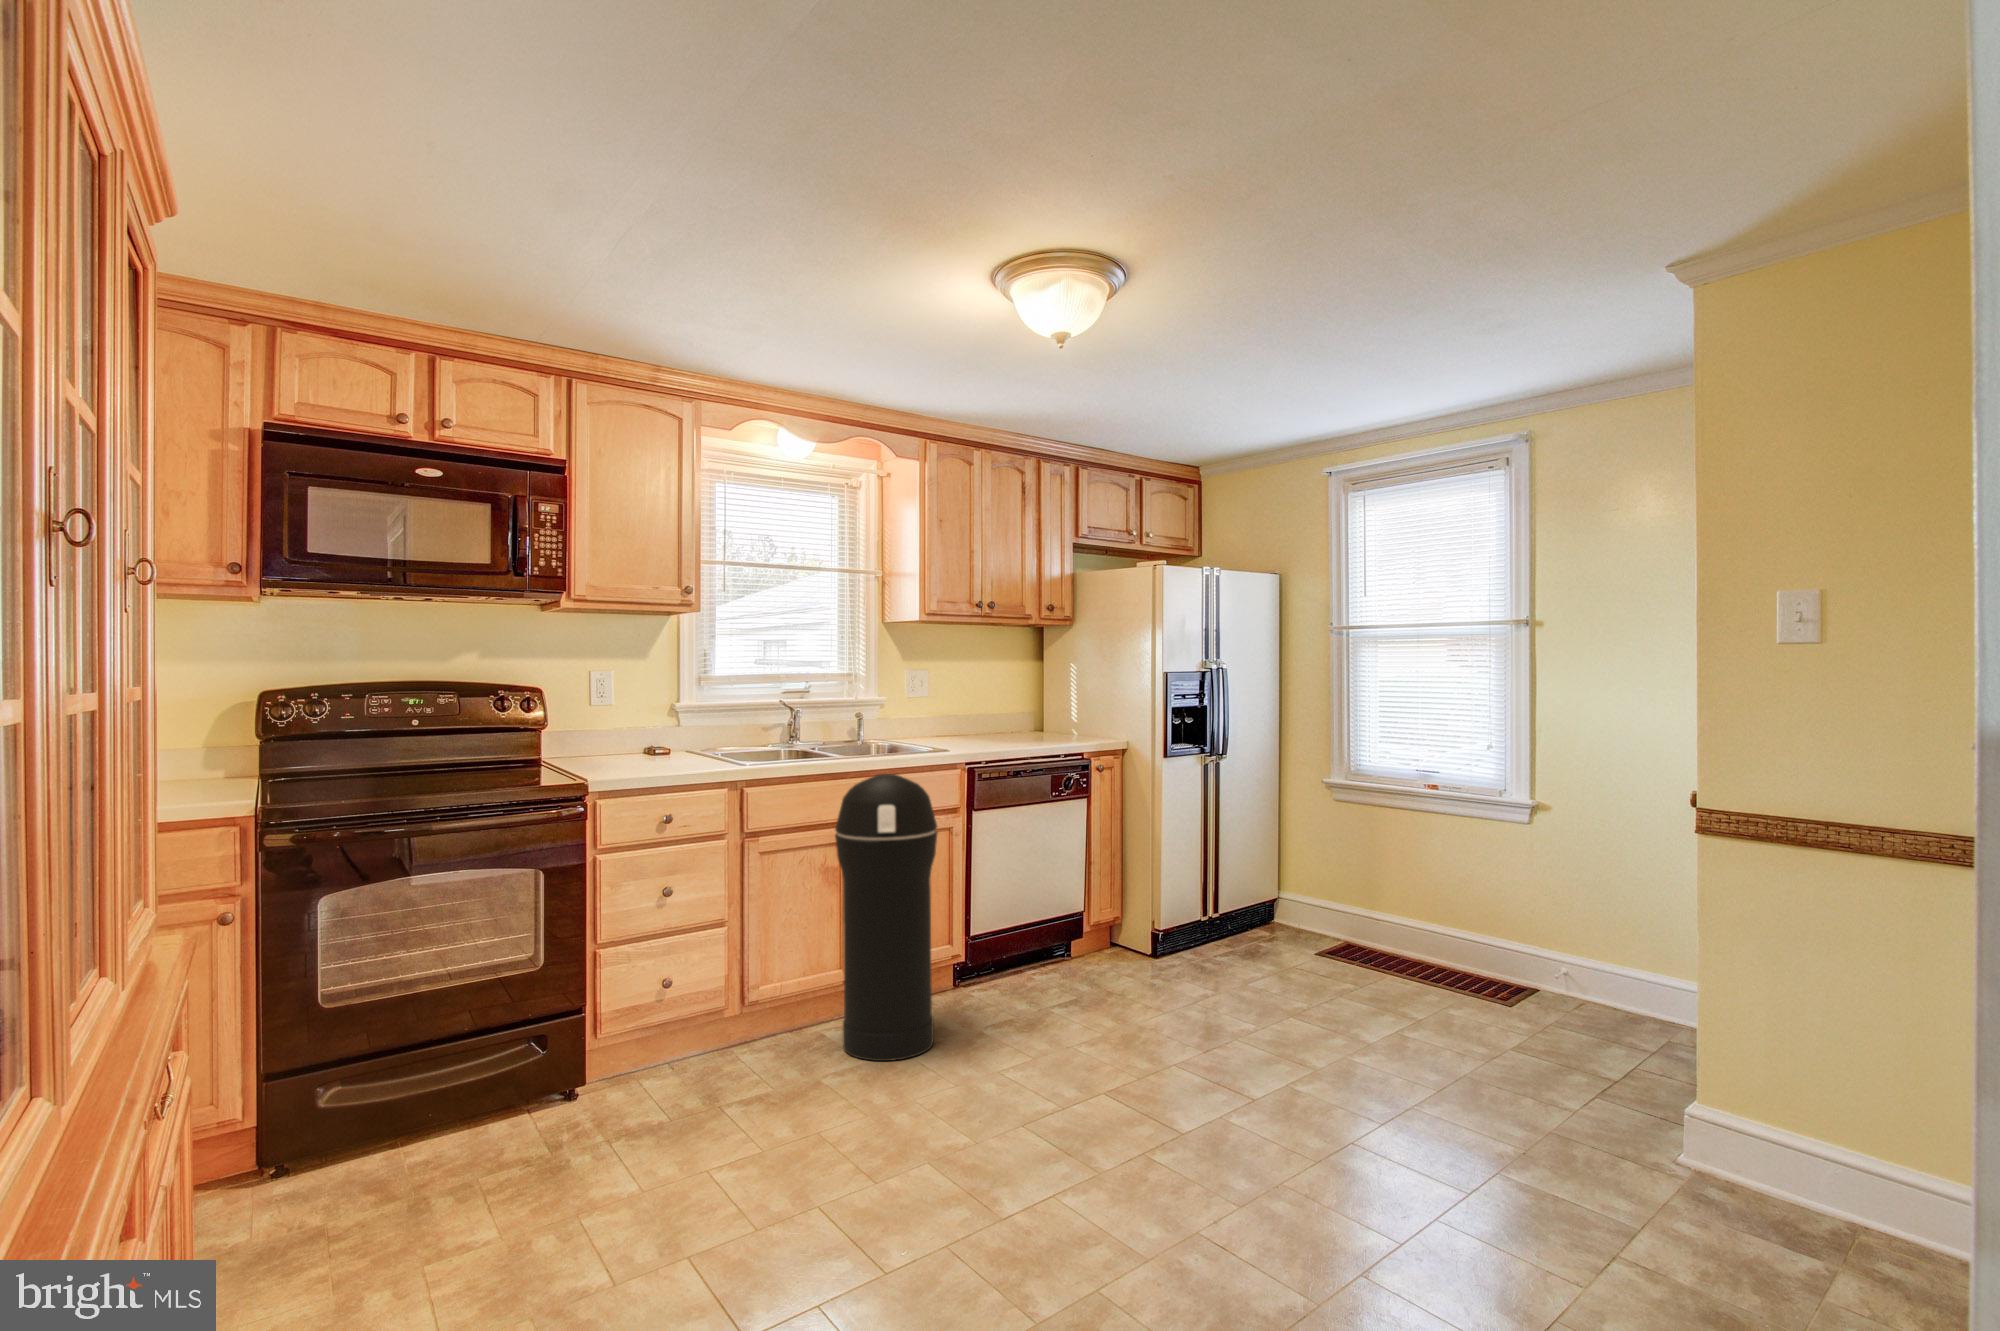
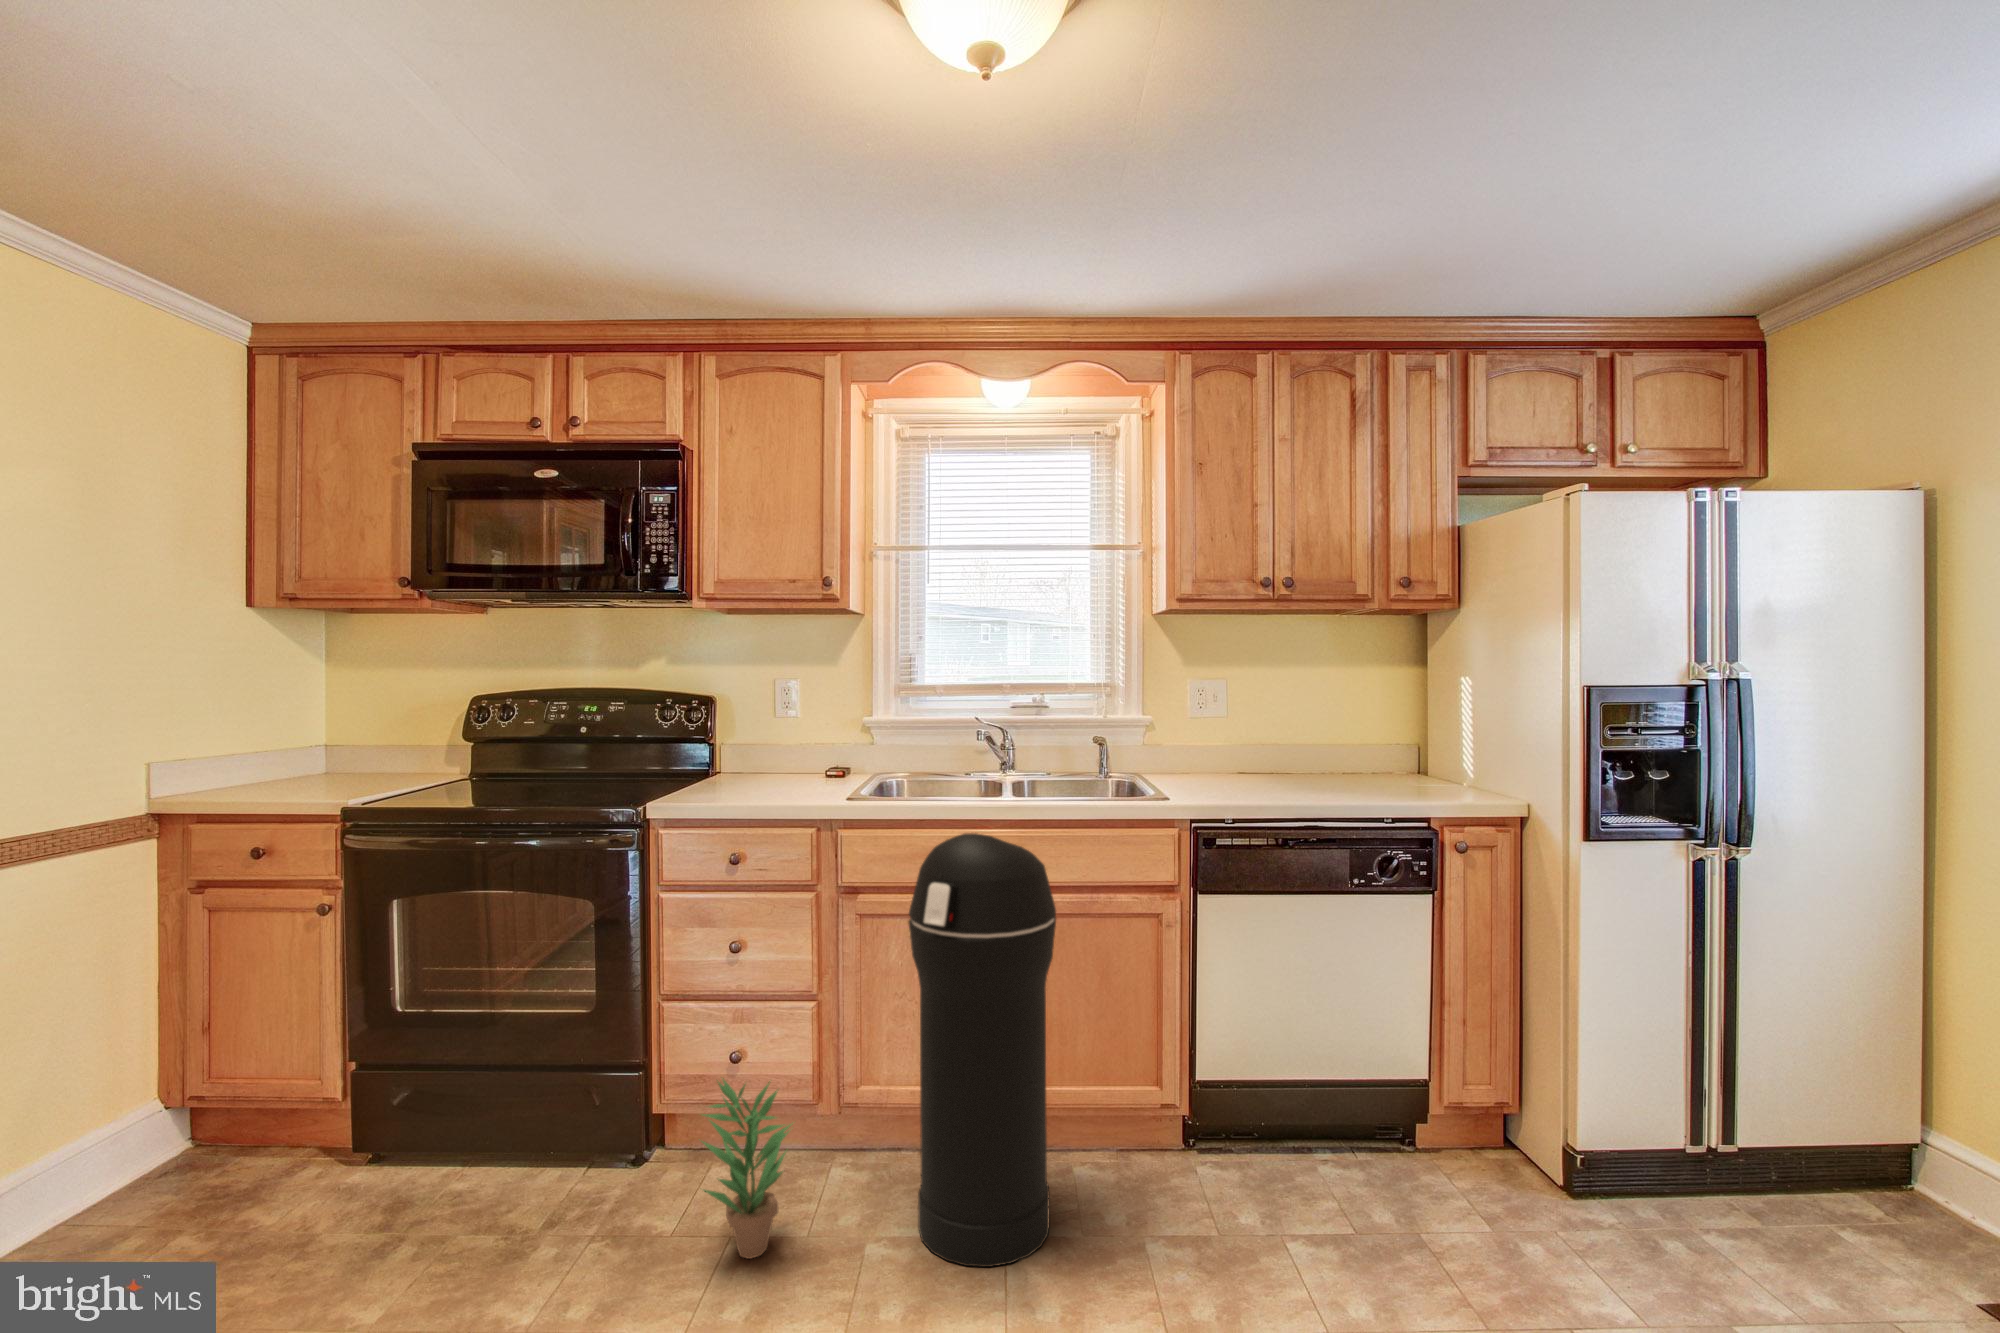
potted plant: none [719,960,796,1097] -> present [702,1078,793,1259]

